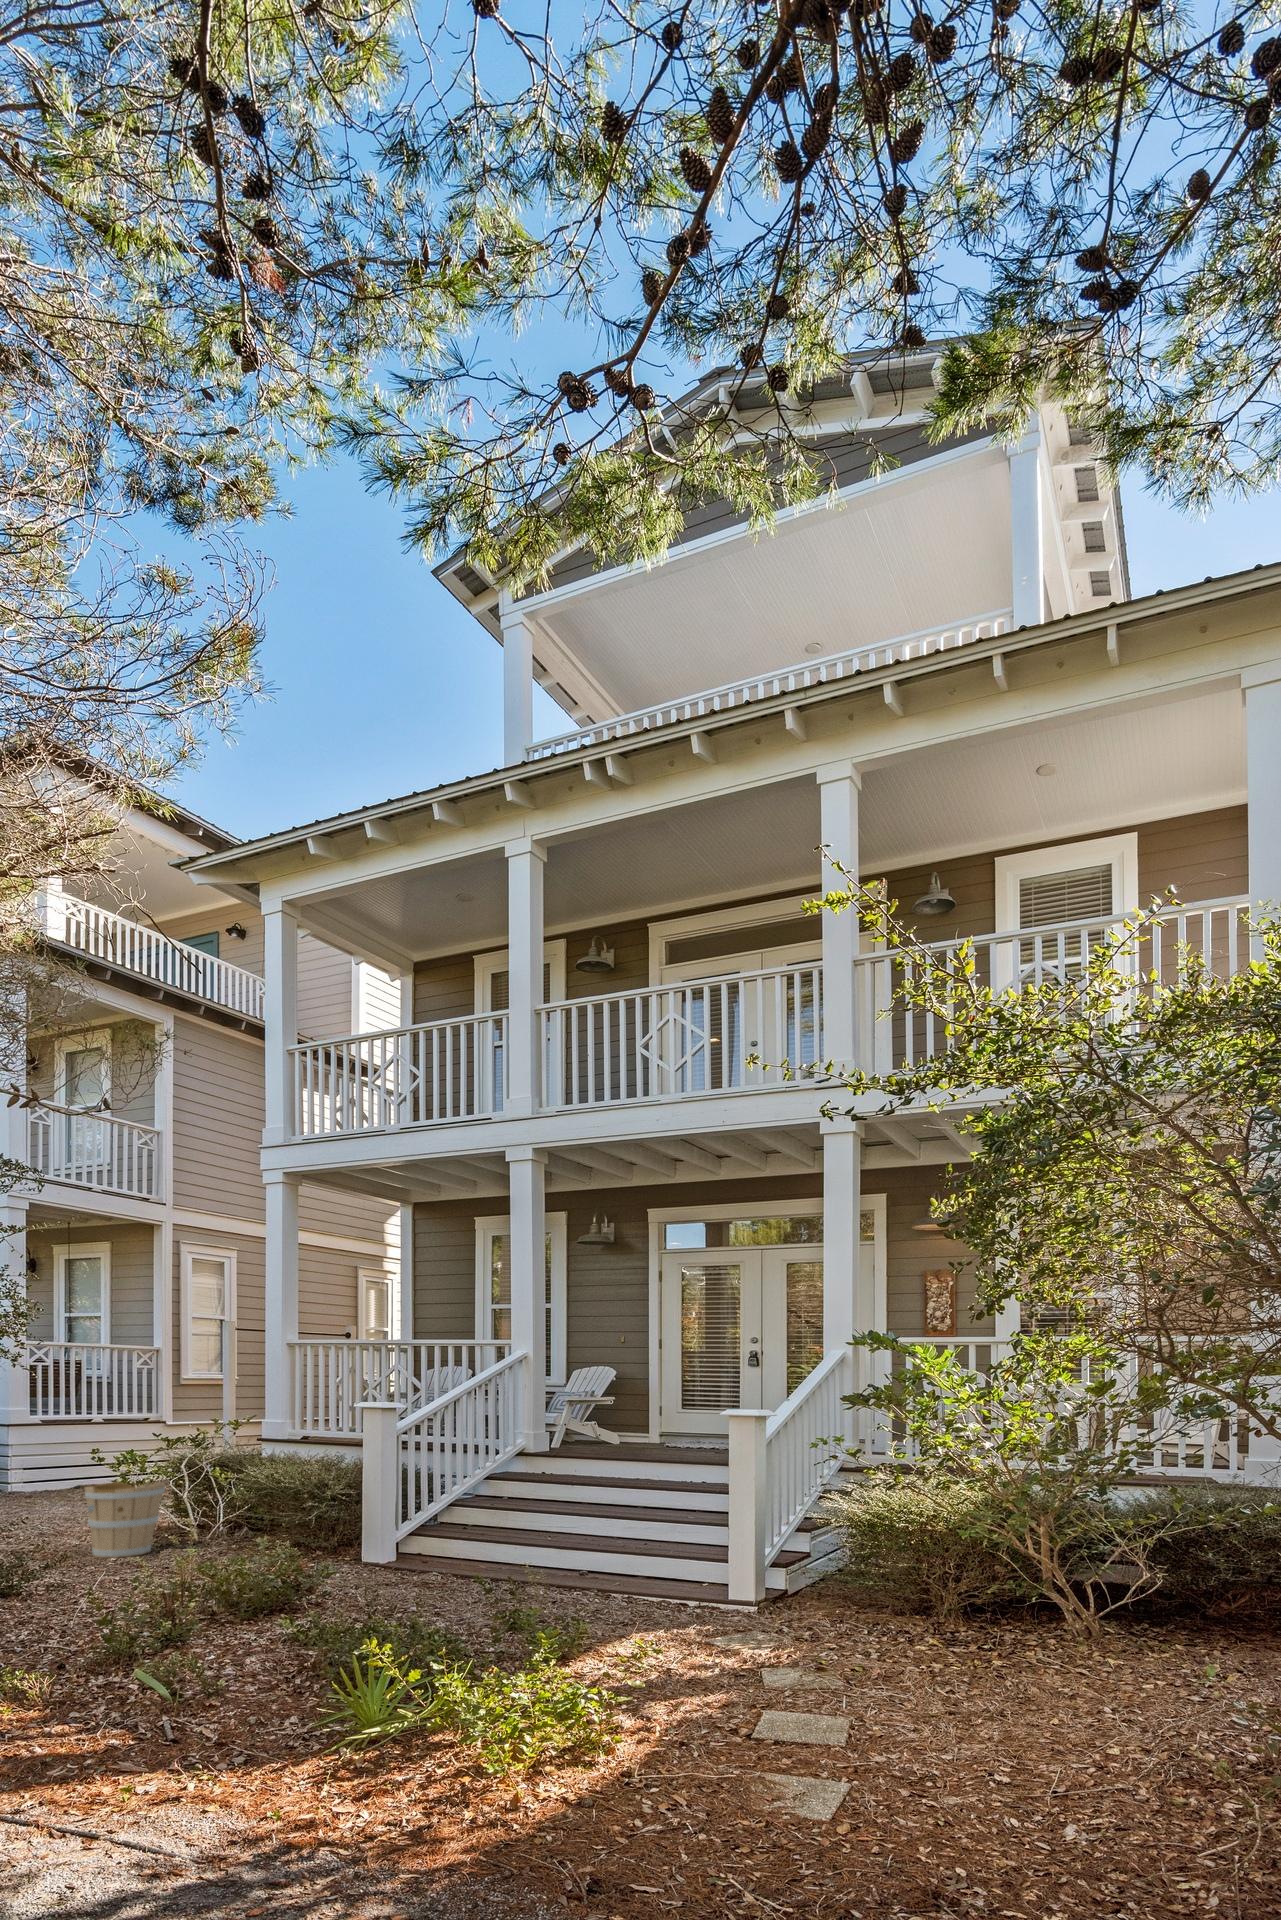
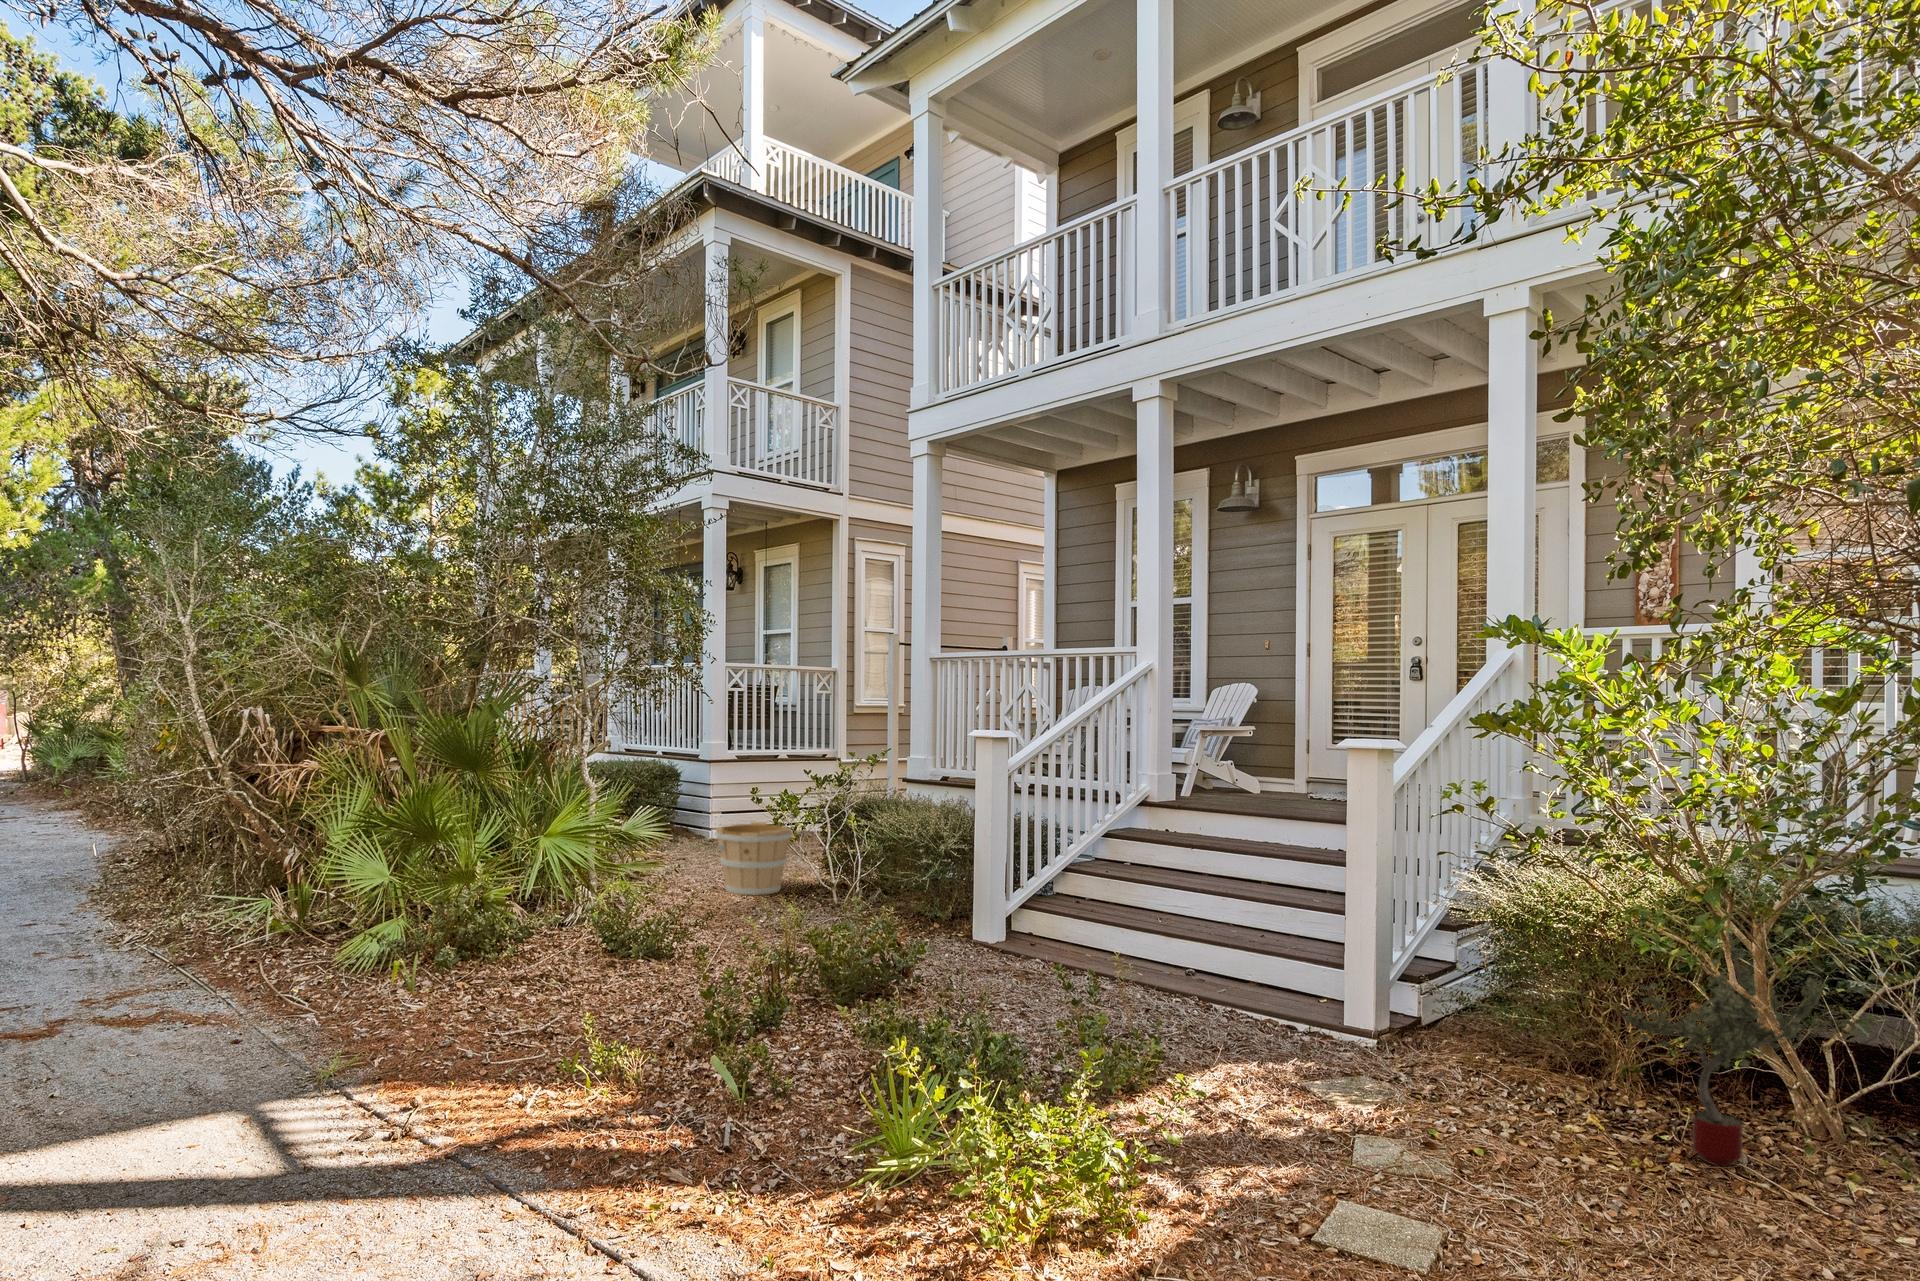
potted tree: none [947,1467,1088,1656] -> present [1624,937,1827,1166]

